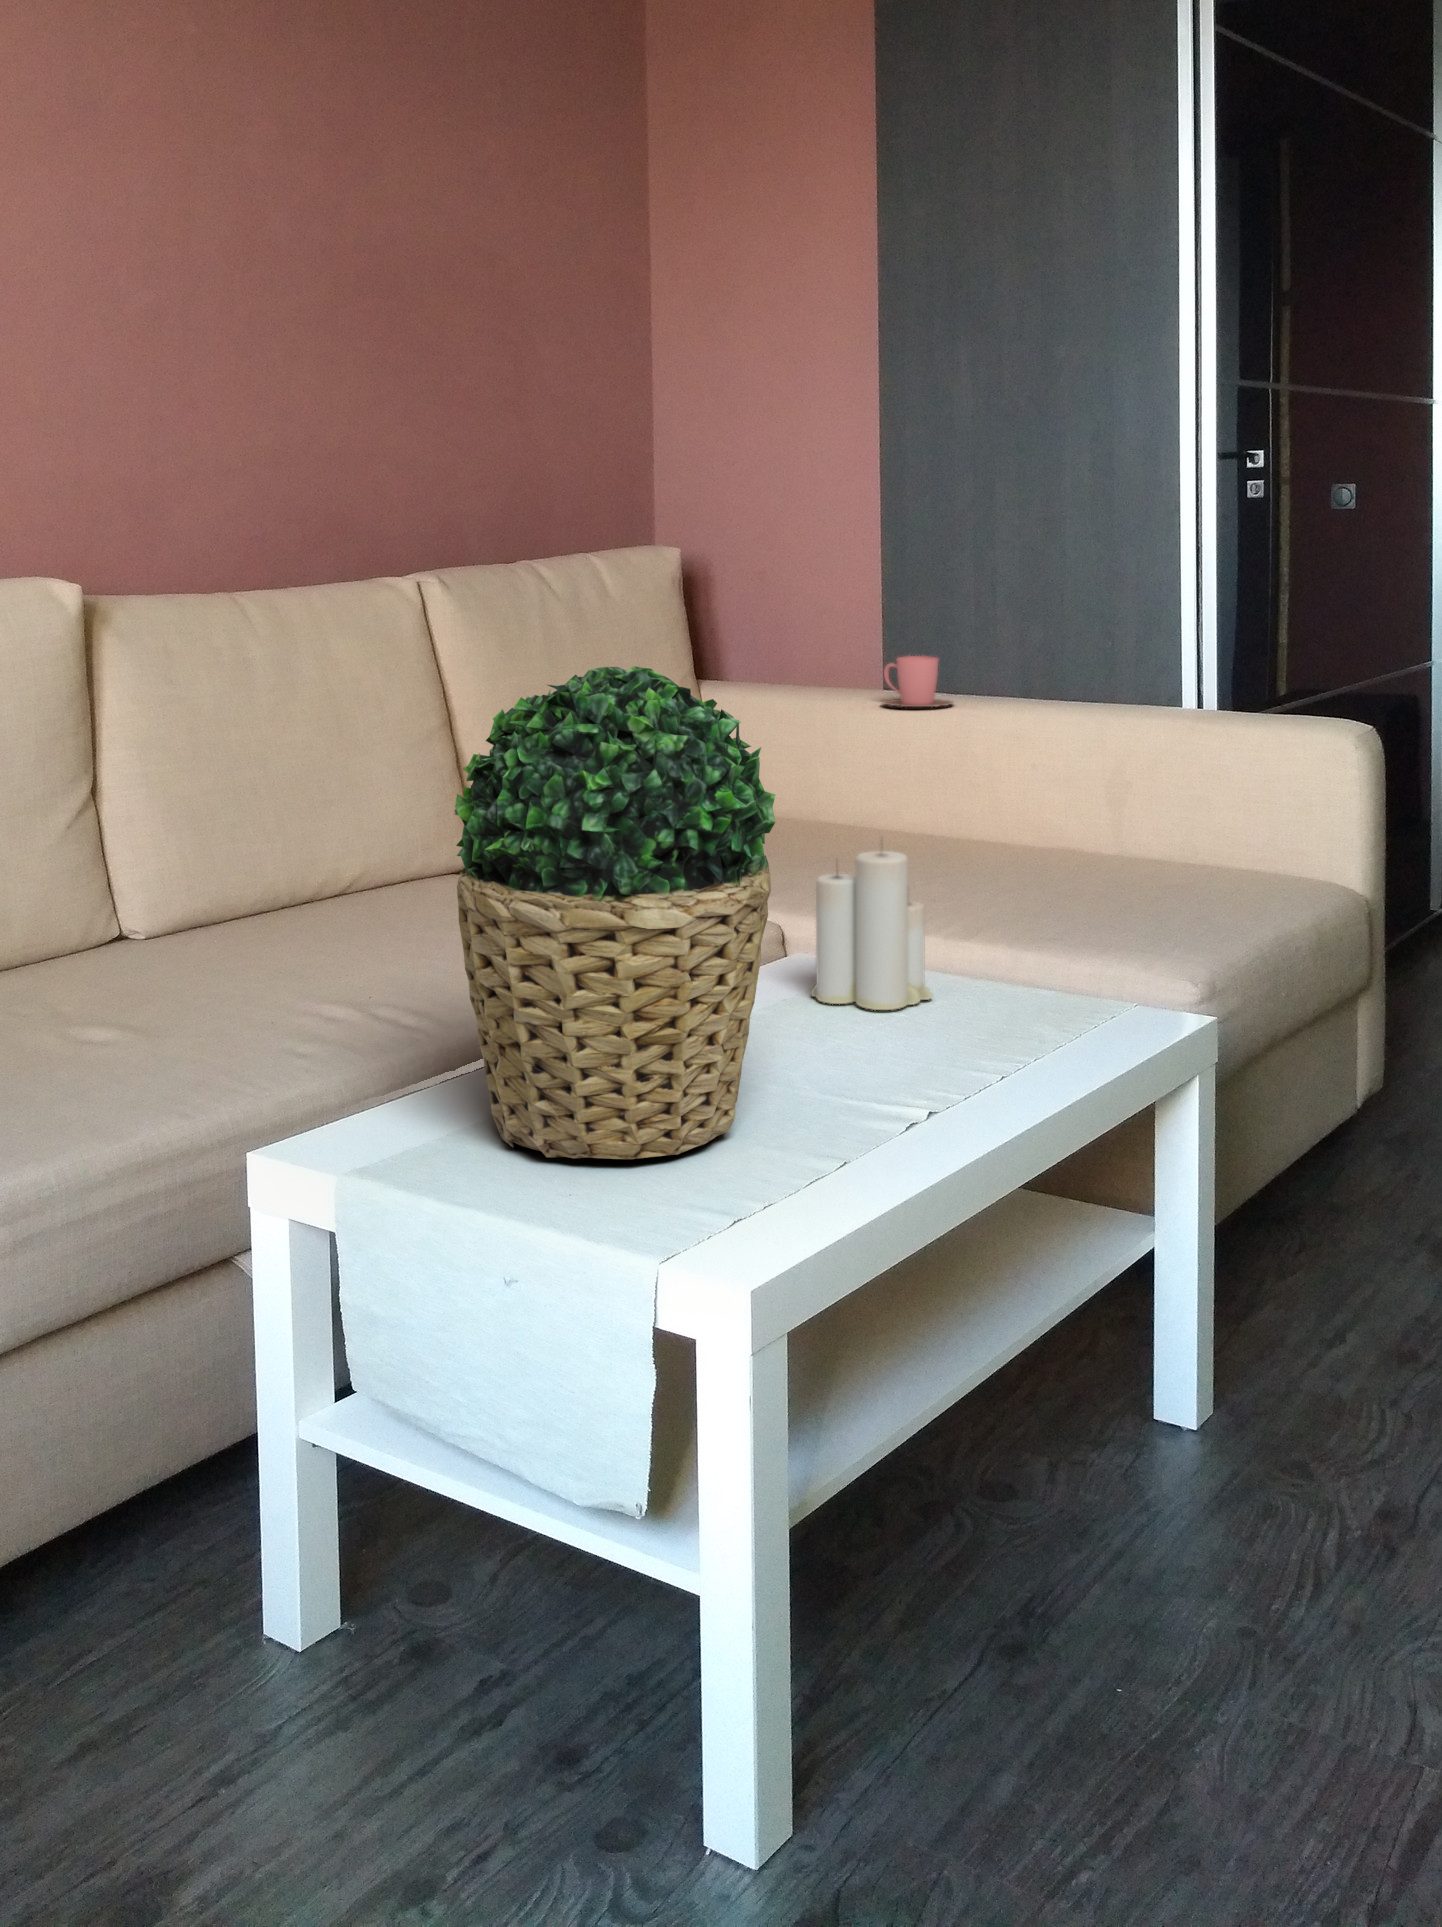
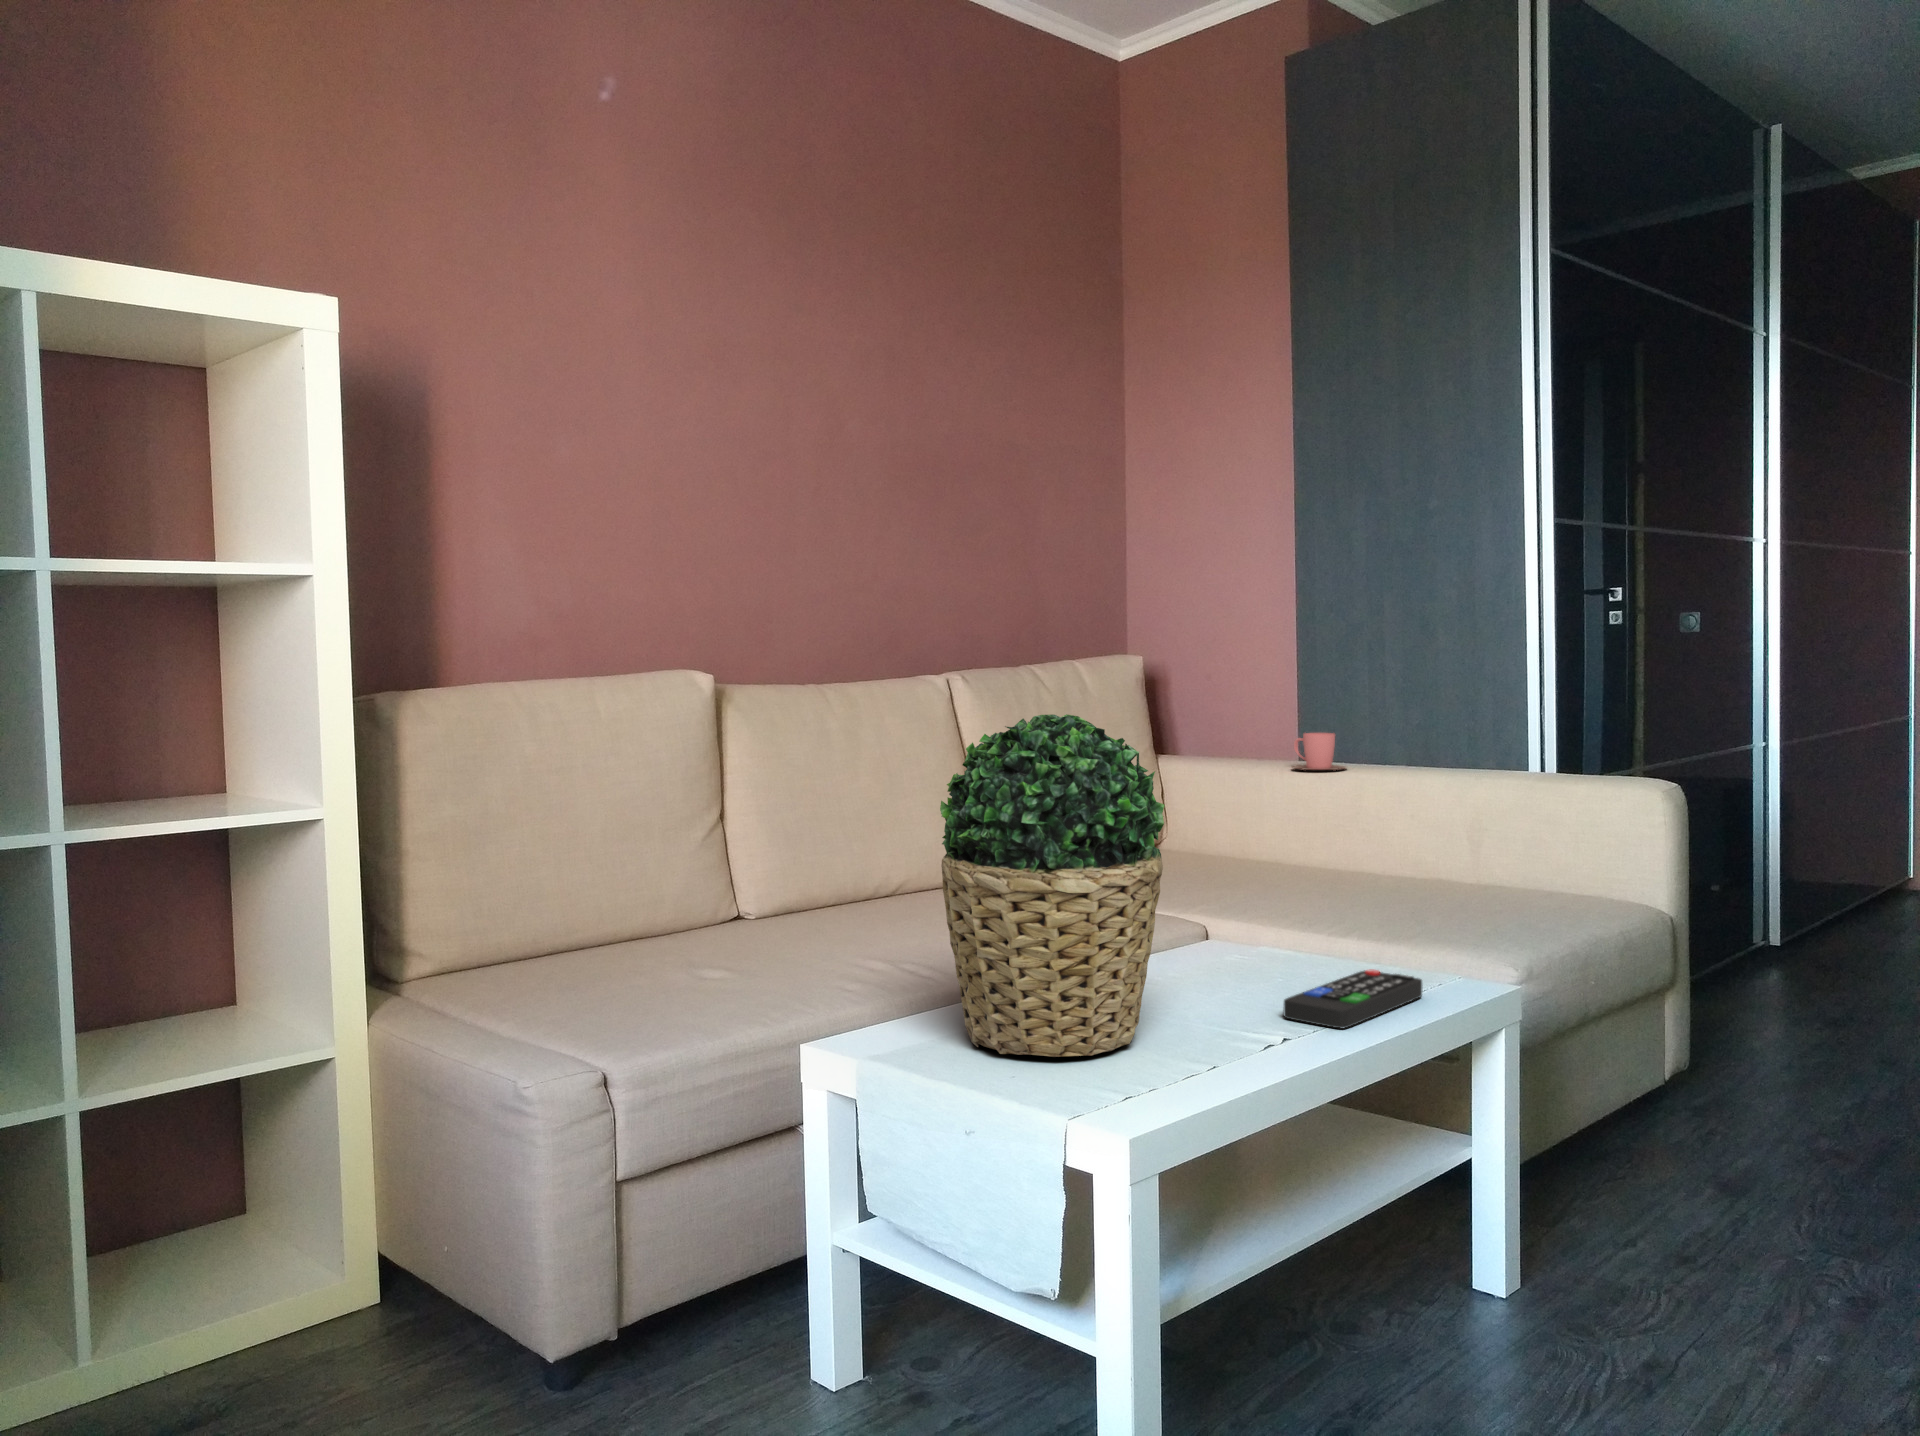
candle: present [811,850,932,1010] -> none [1211,848,1301,975]
remote control: none [927,1001,1101,1093] -> present [1284,969,1422,1029]

